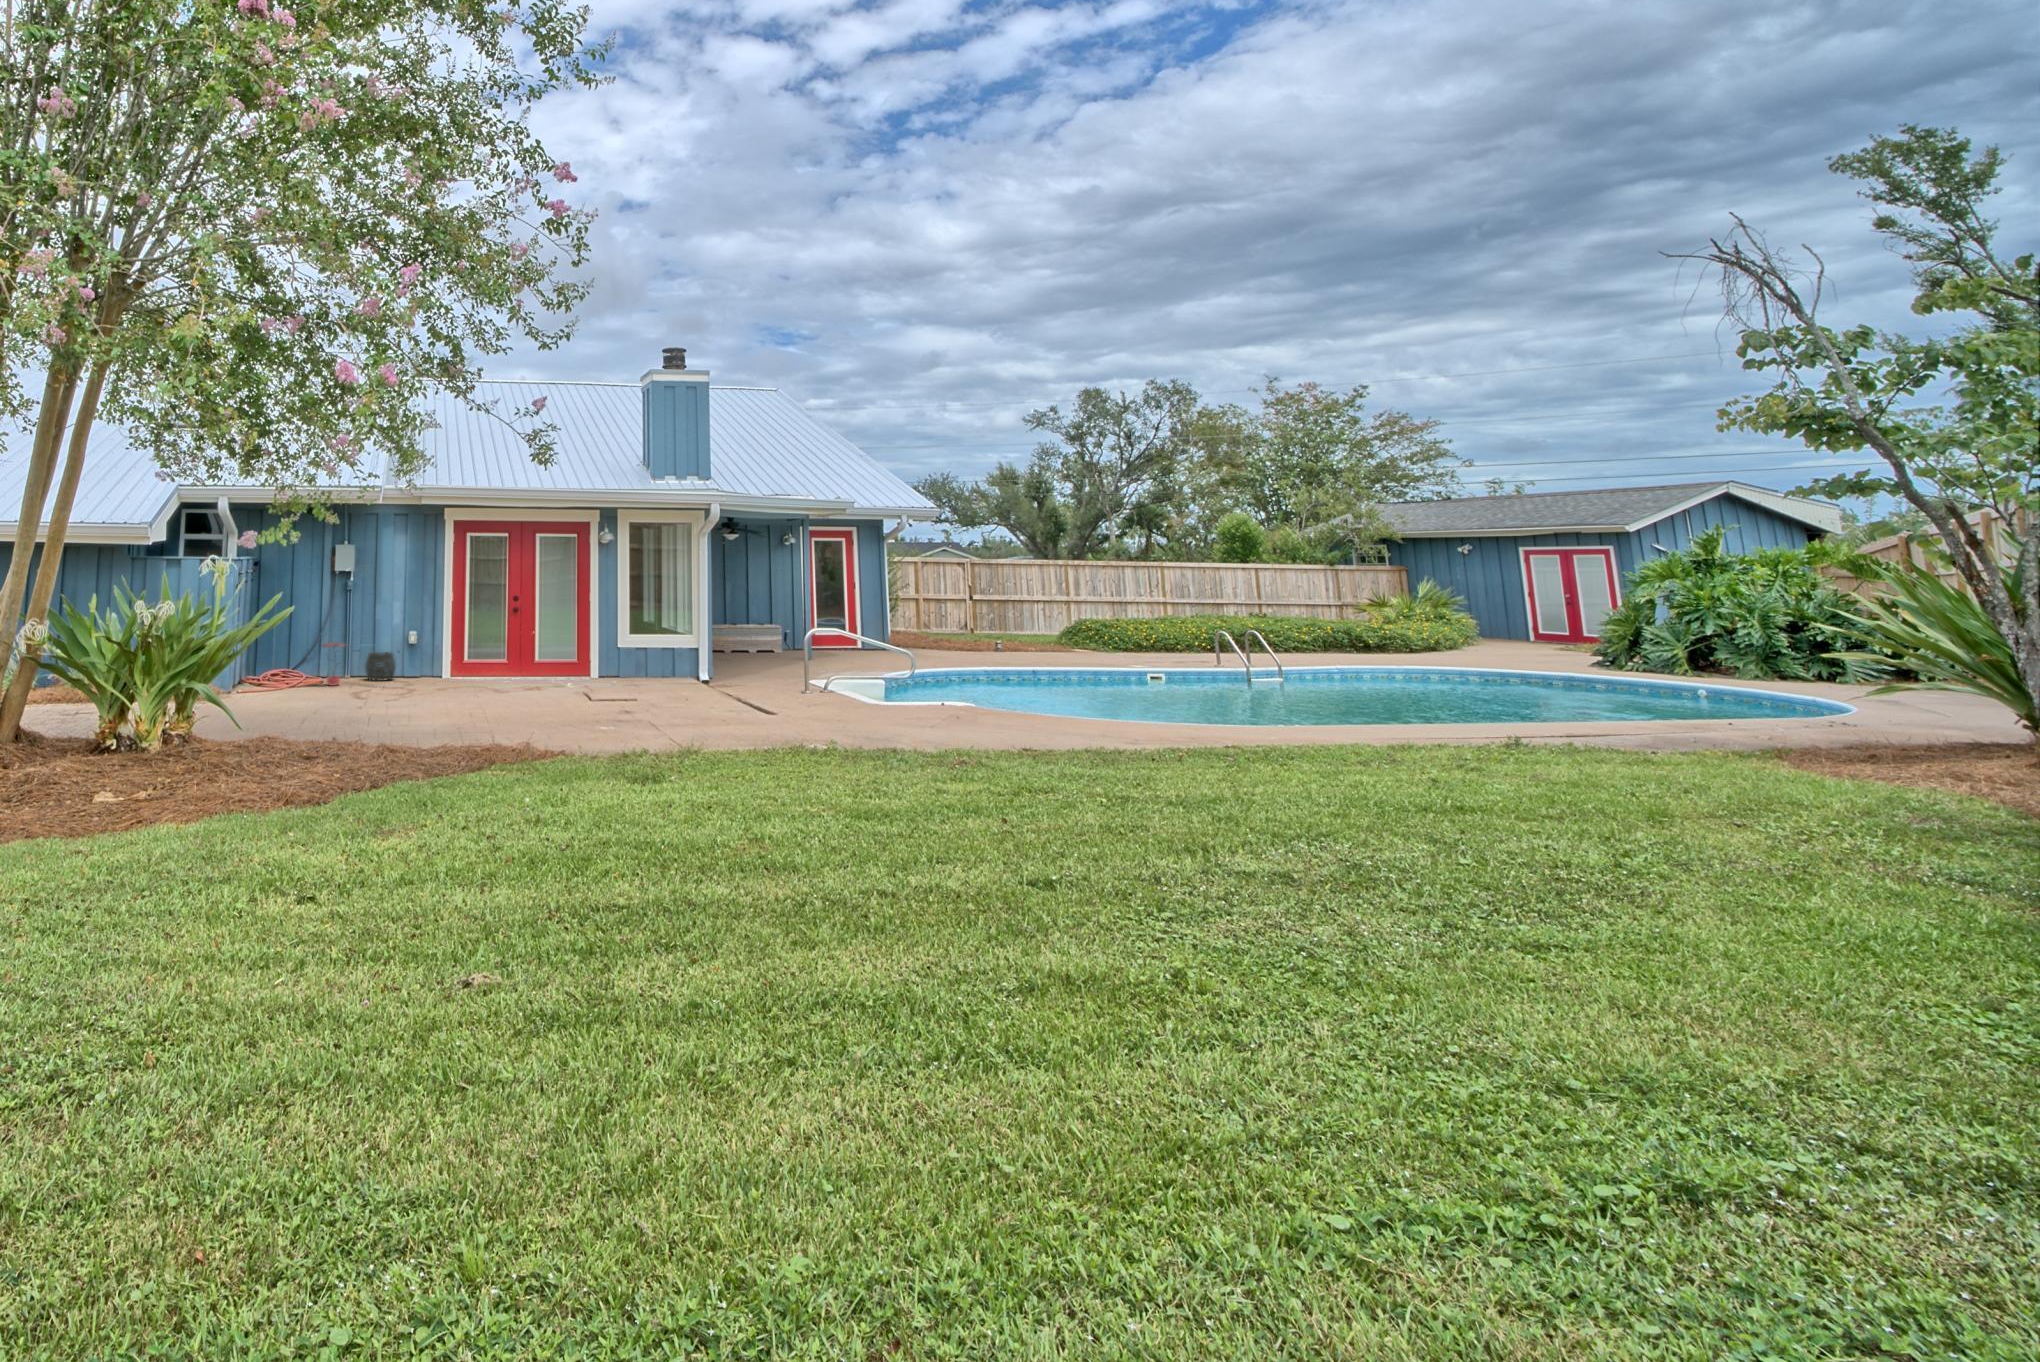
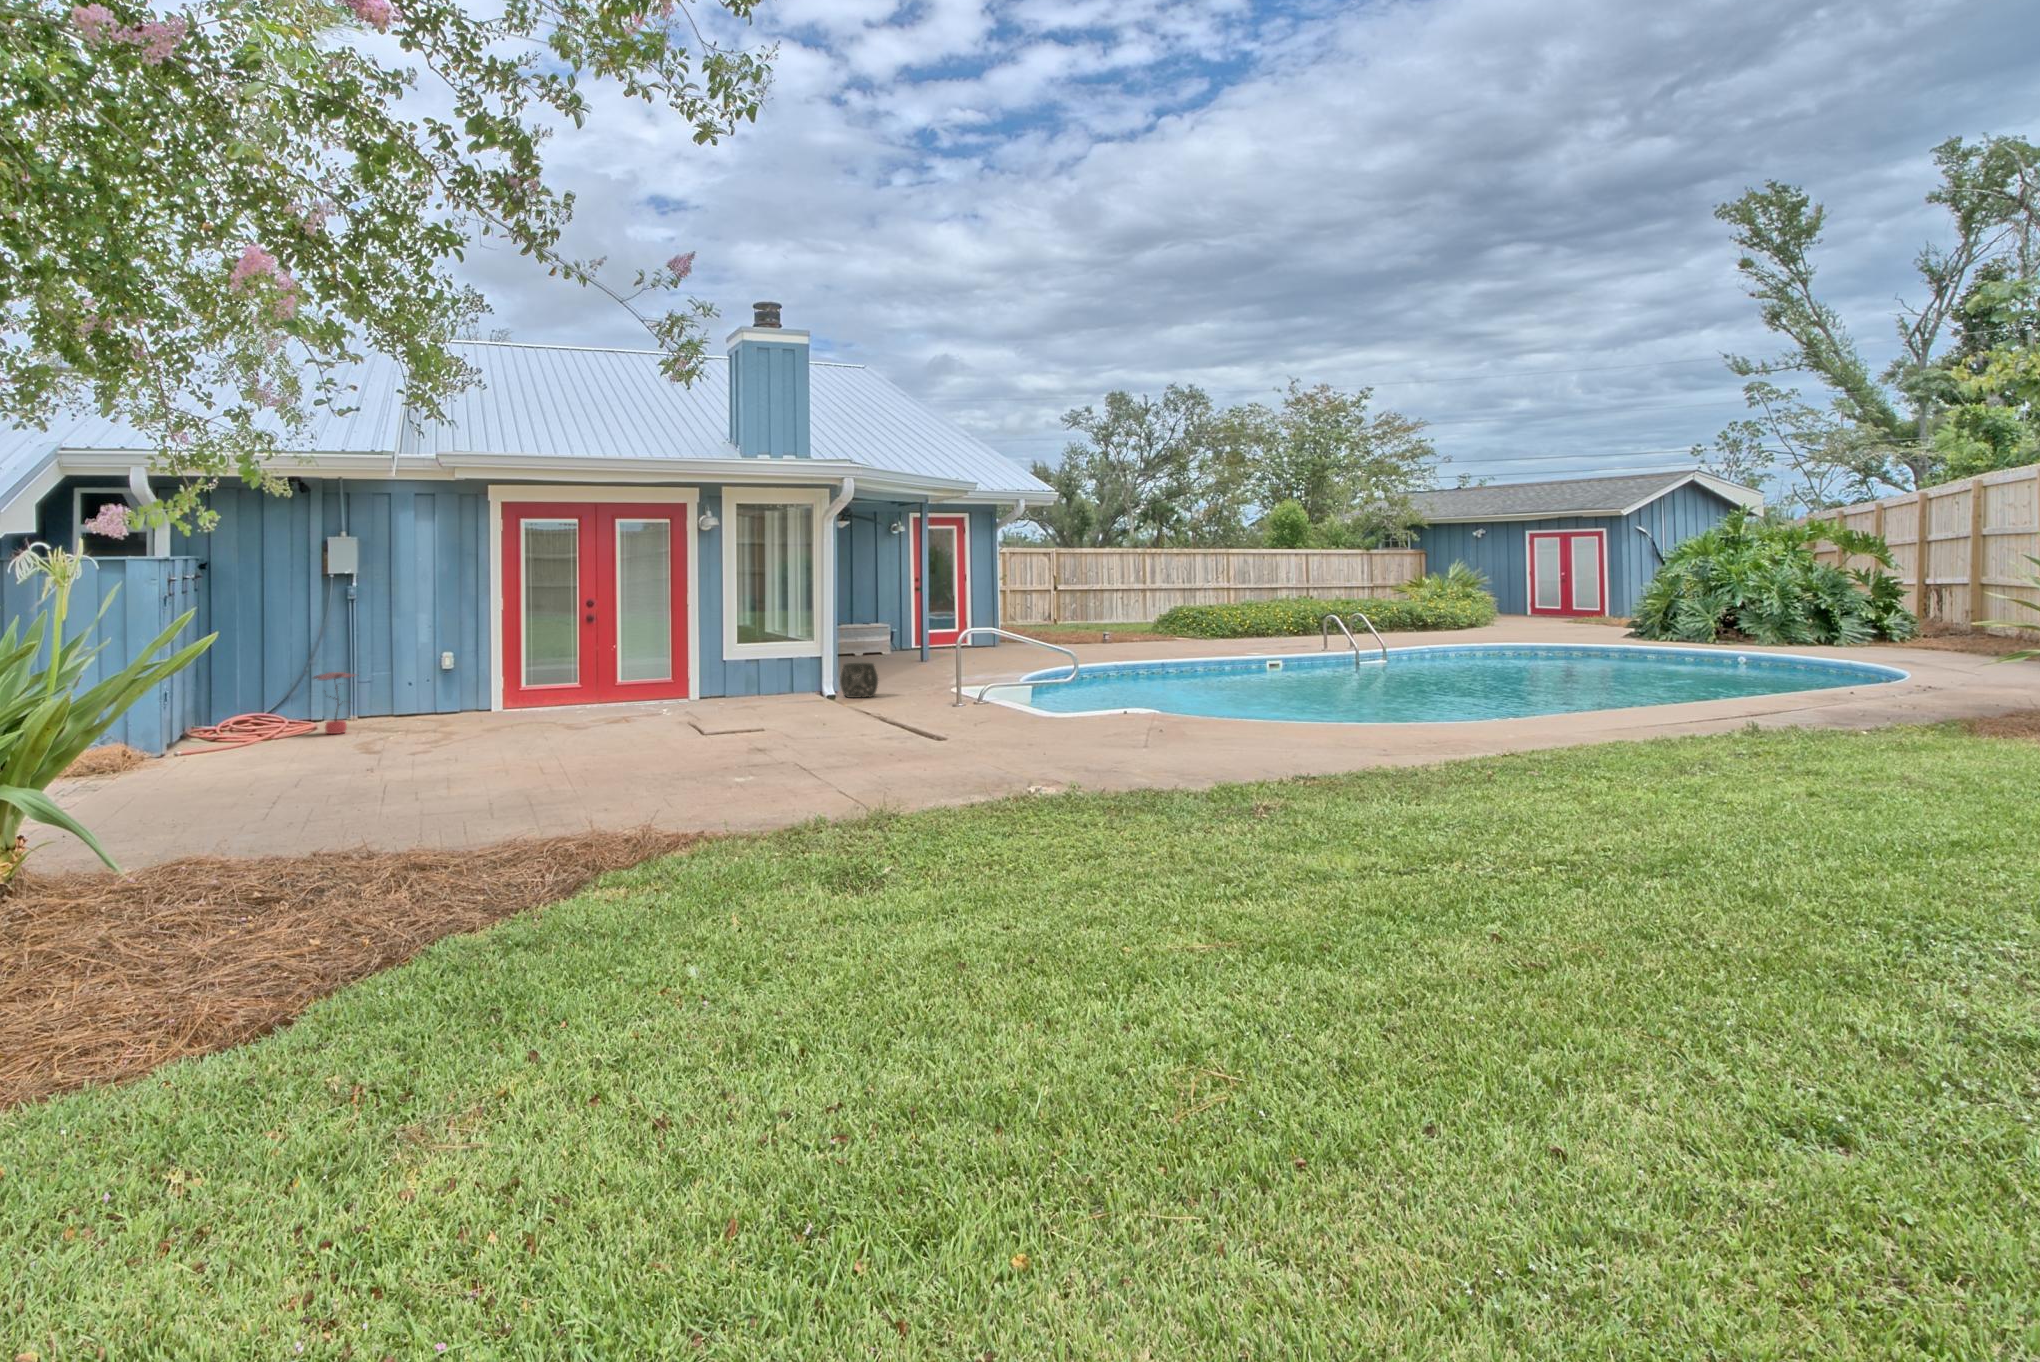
woven basket: present [365,652,396,681] -> present [840,663,878,698]

